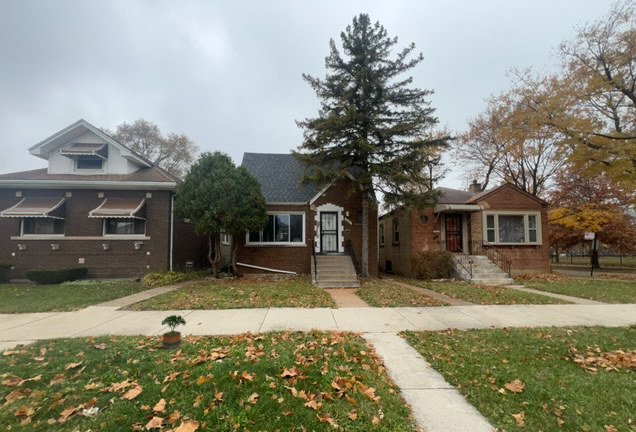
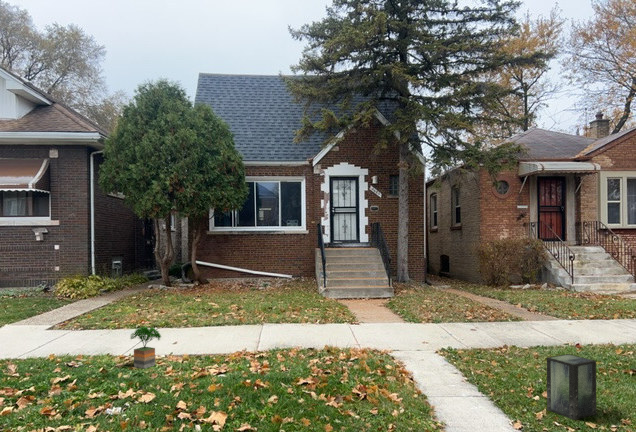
storage box: none [506,349,555,415] -> present [547,354,596,420]

